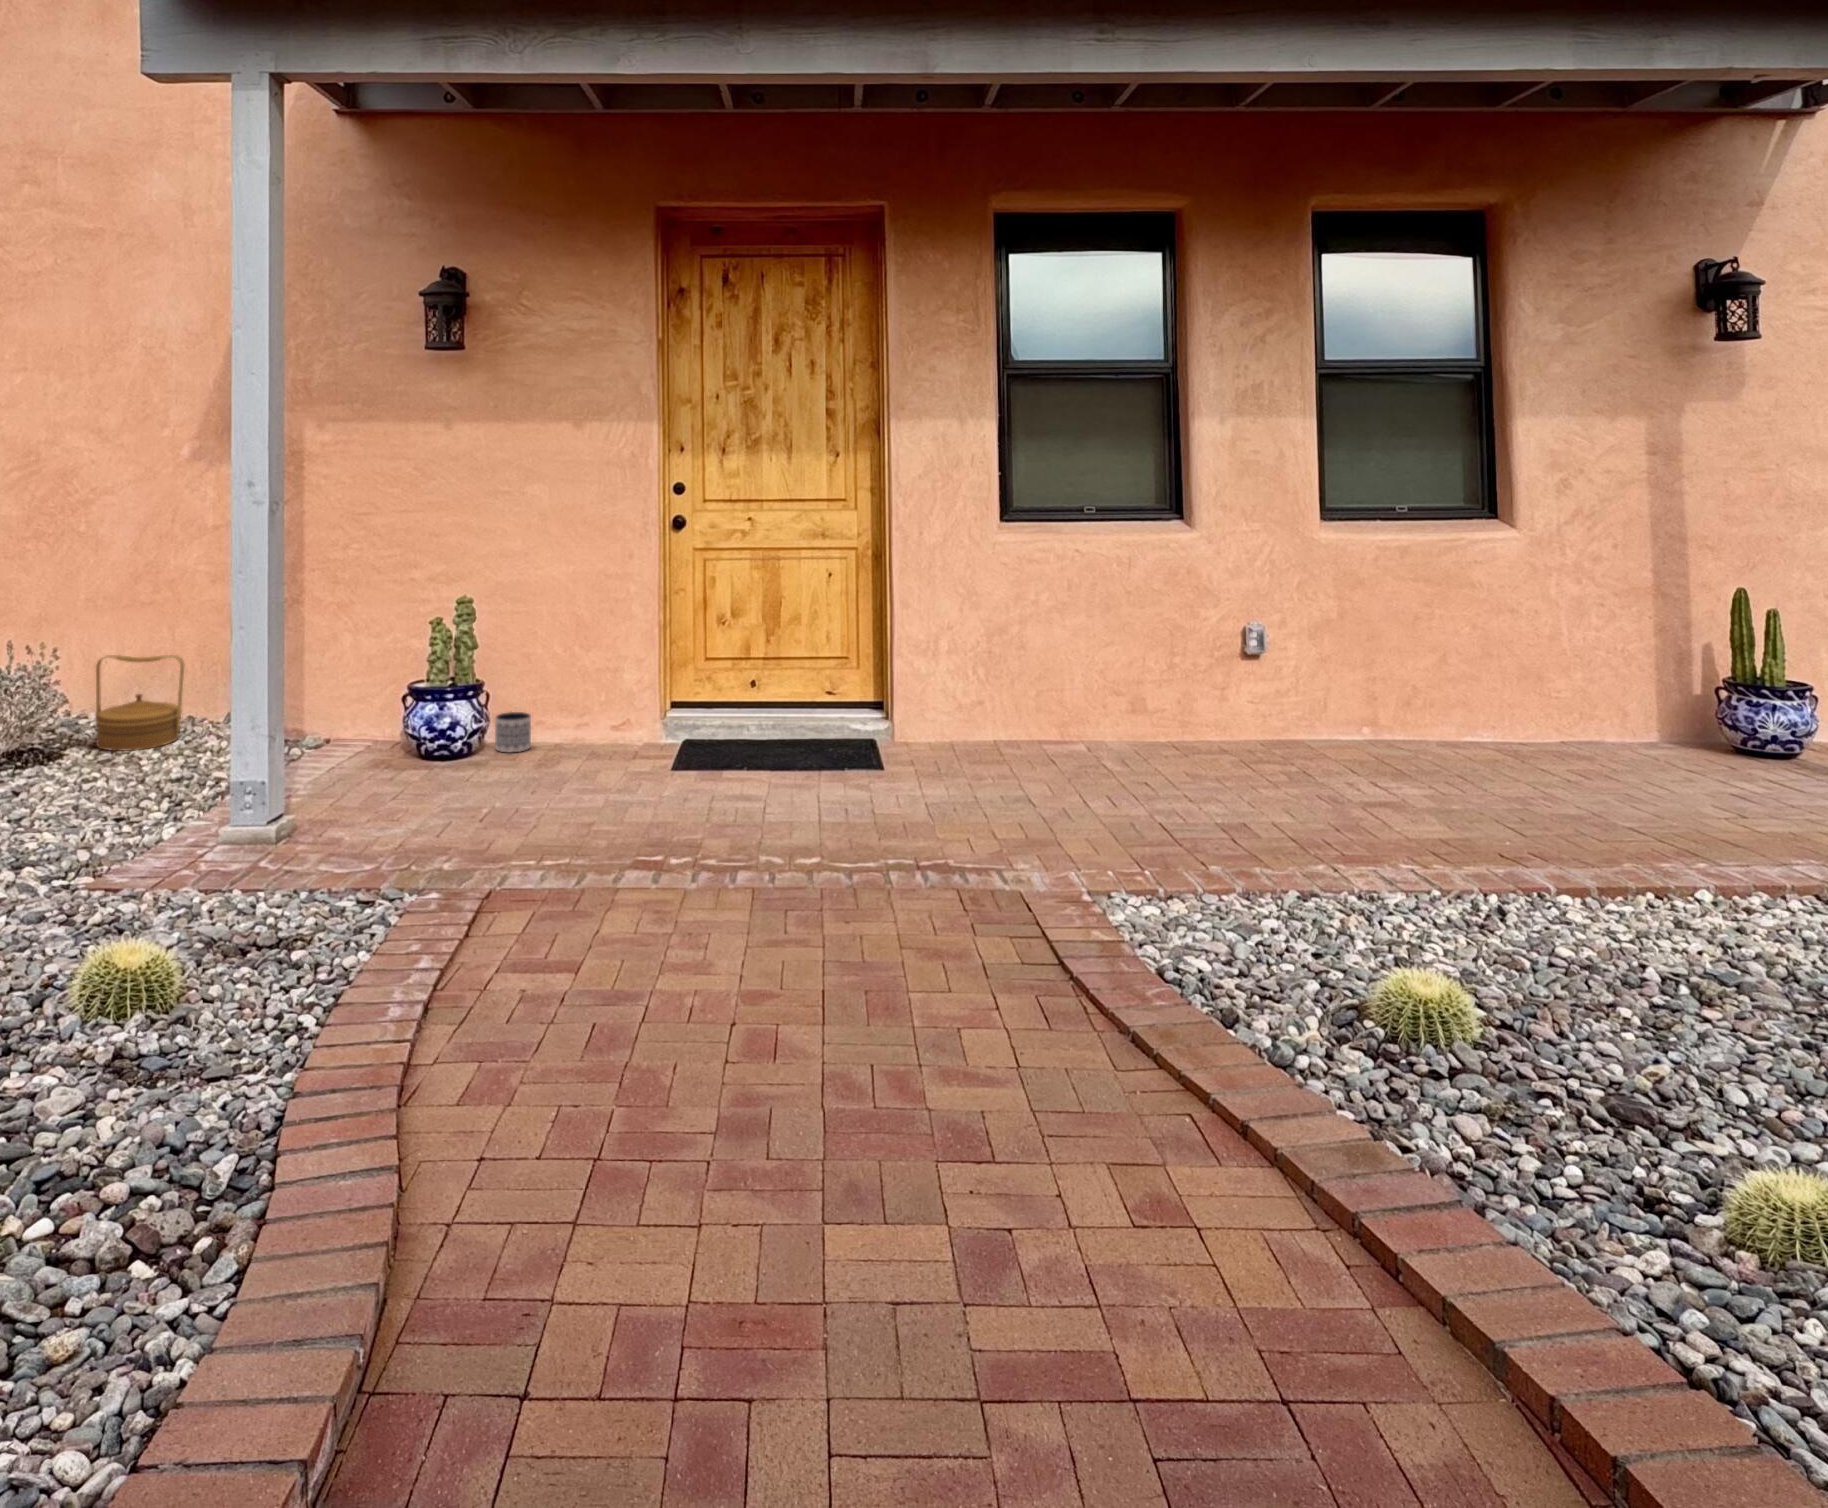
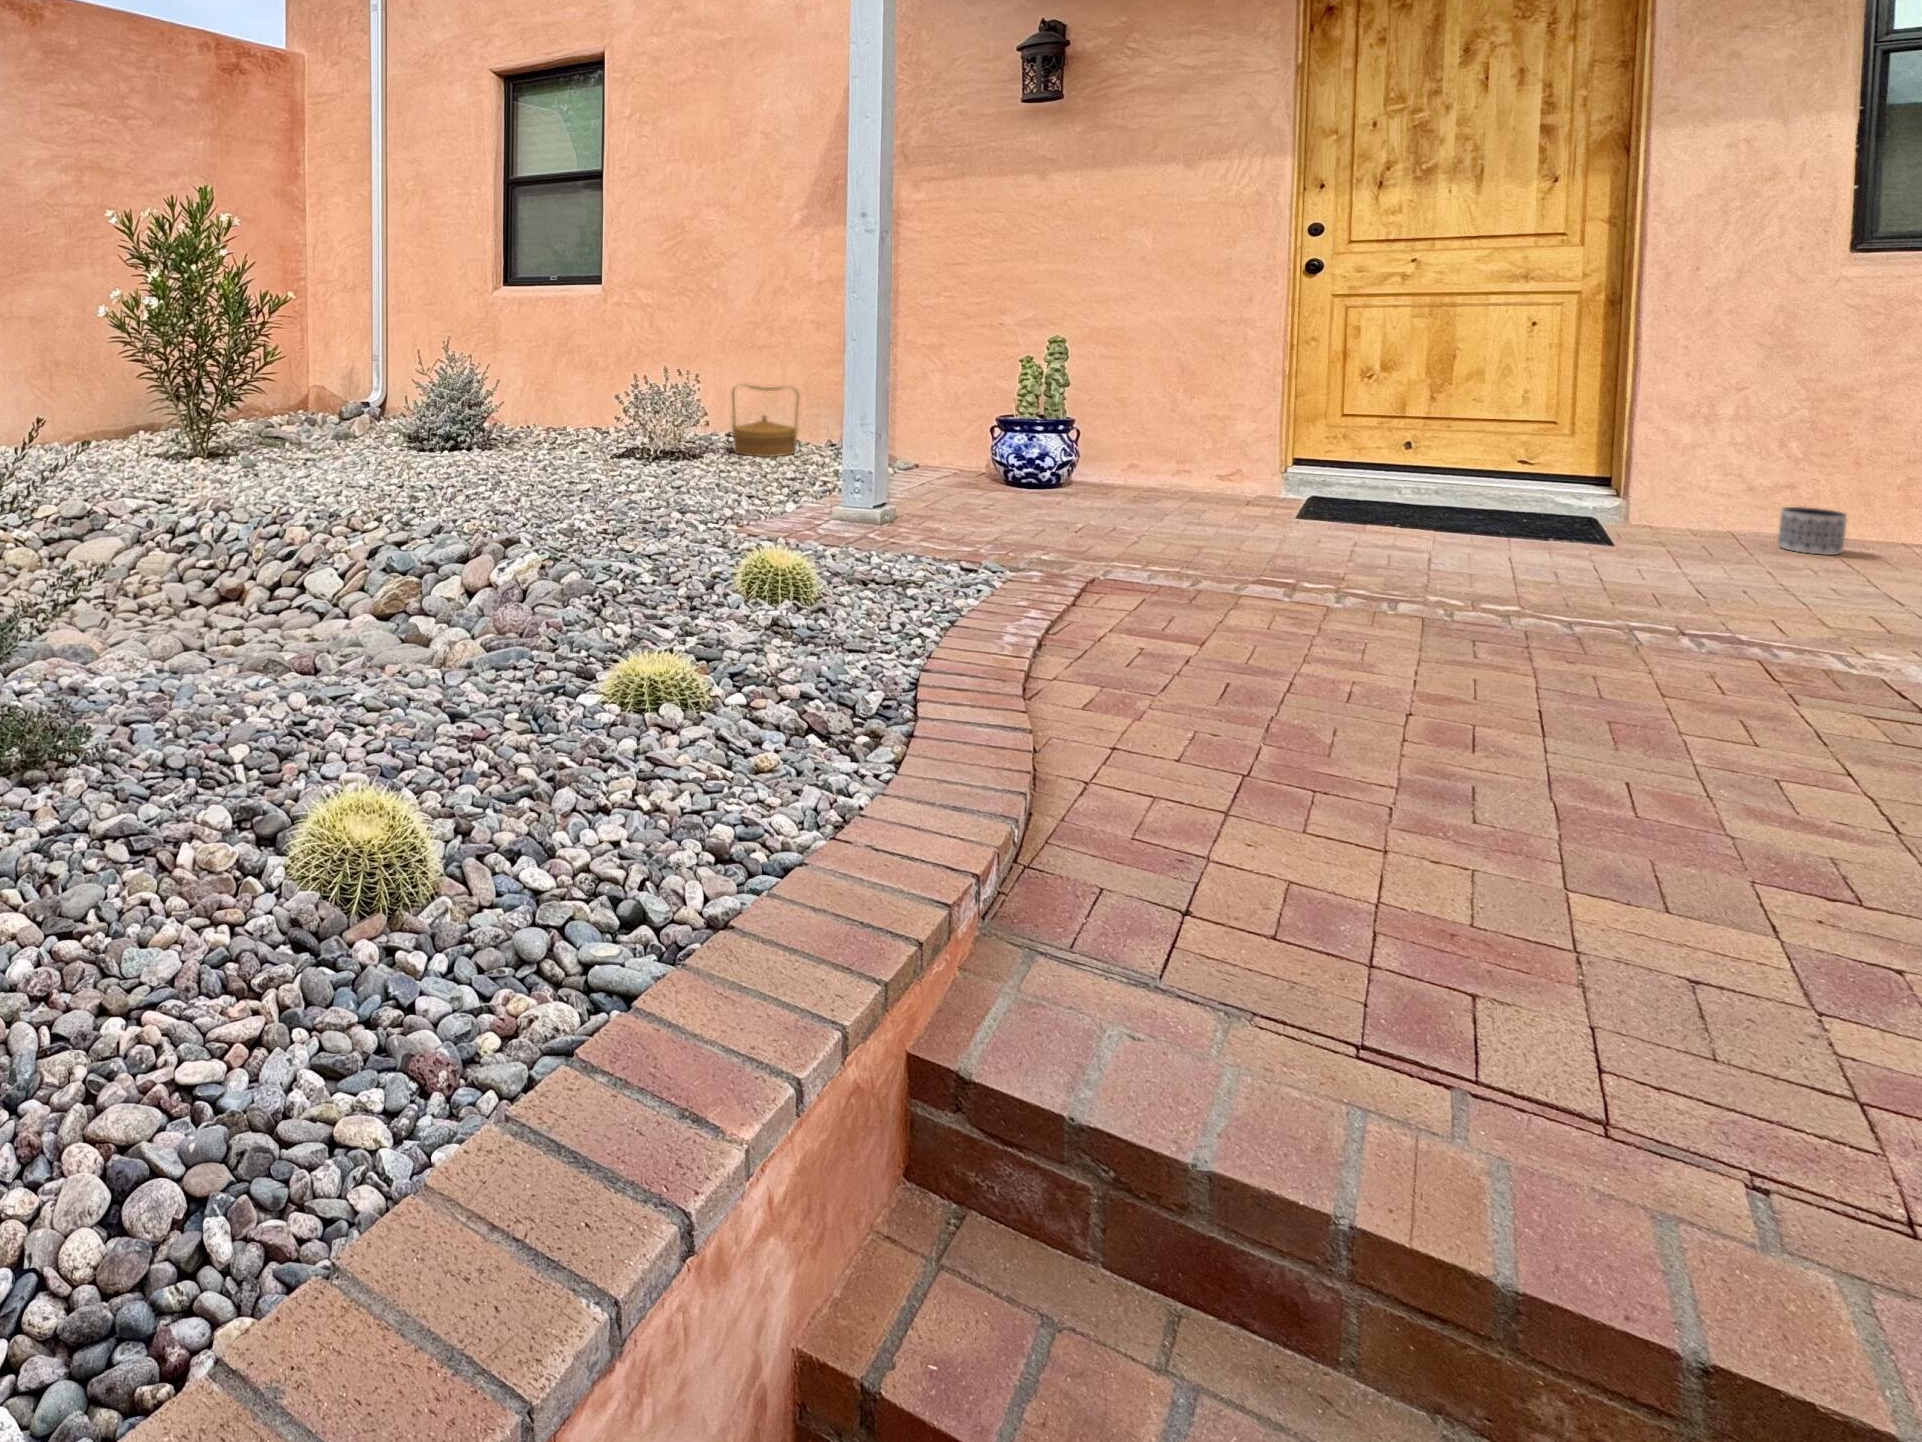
planter: present [495,712,531,752] -> present [1778,507,1847,555]

